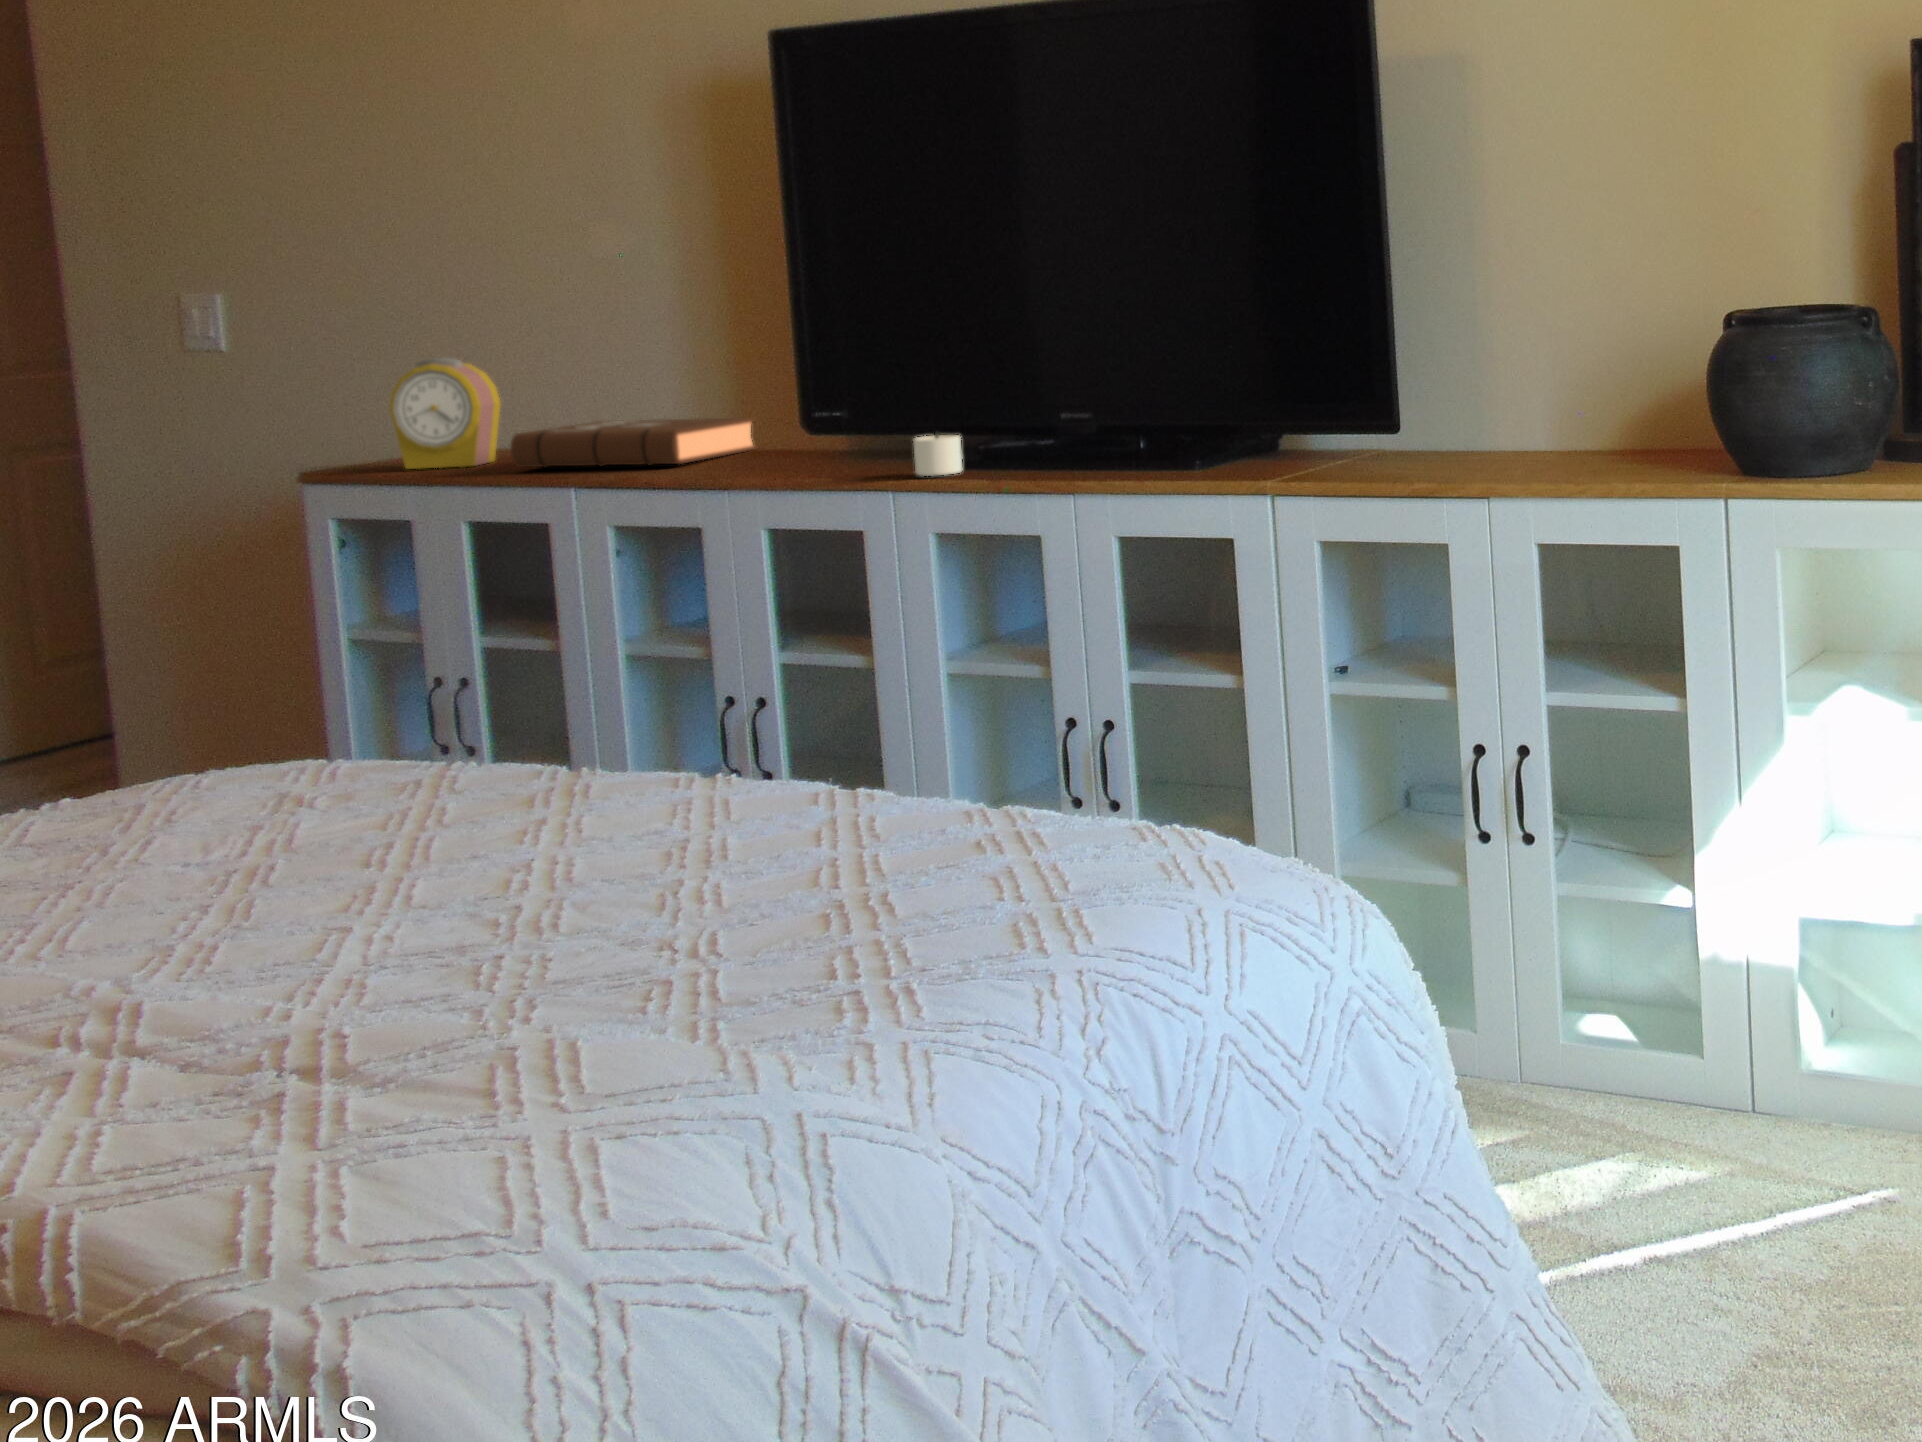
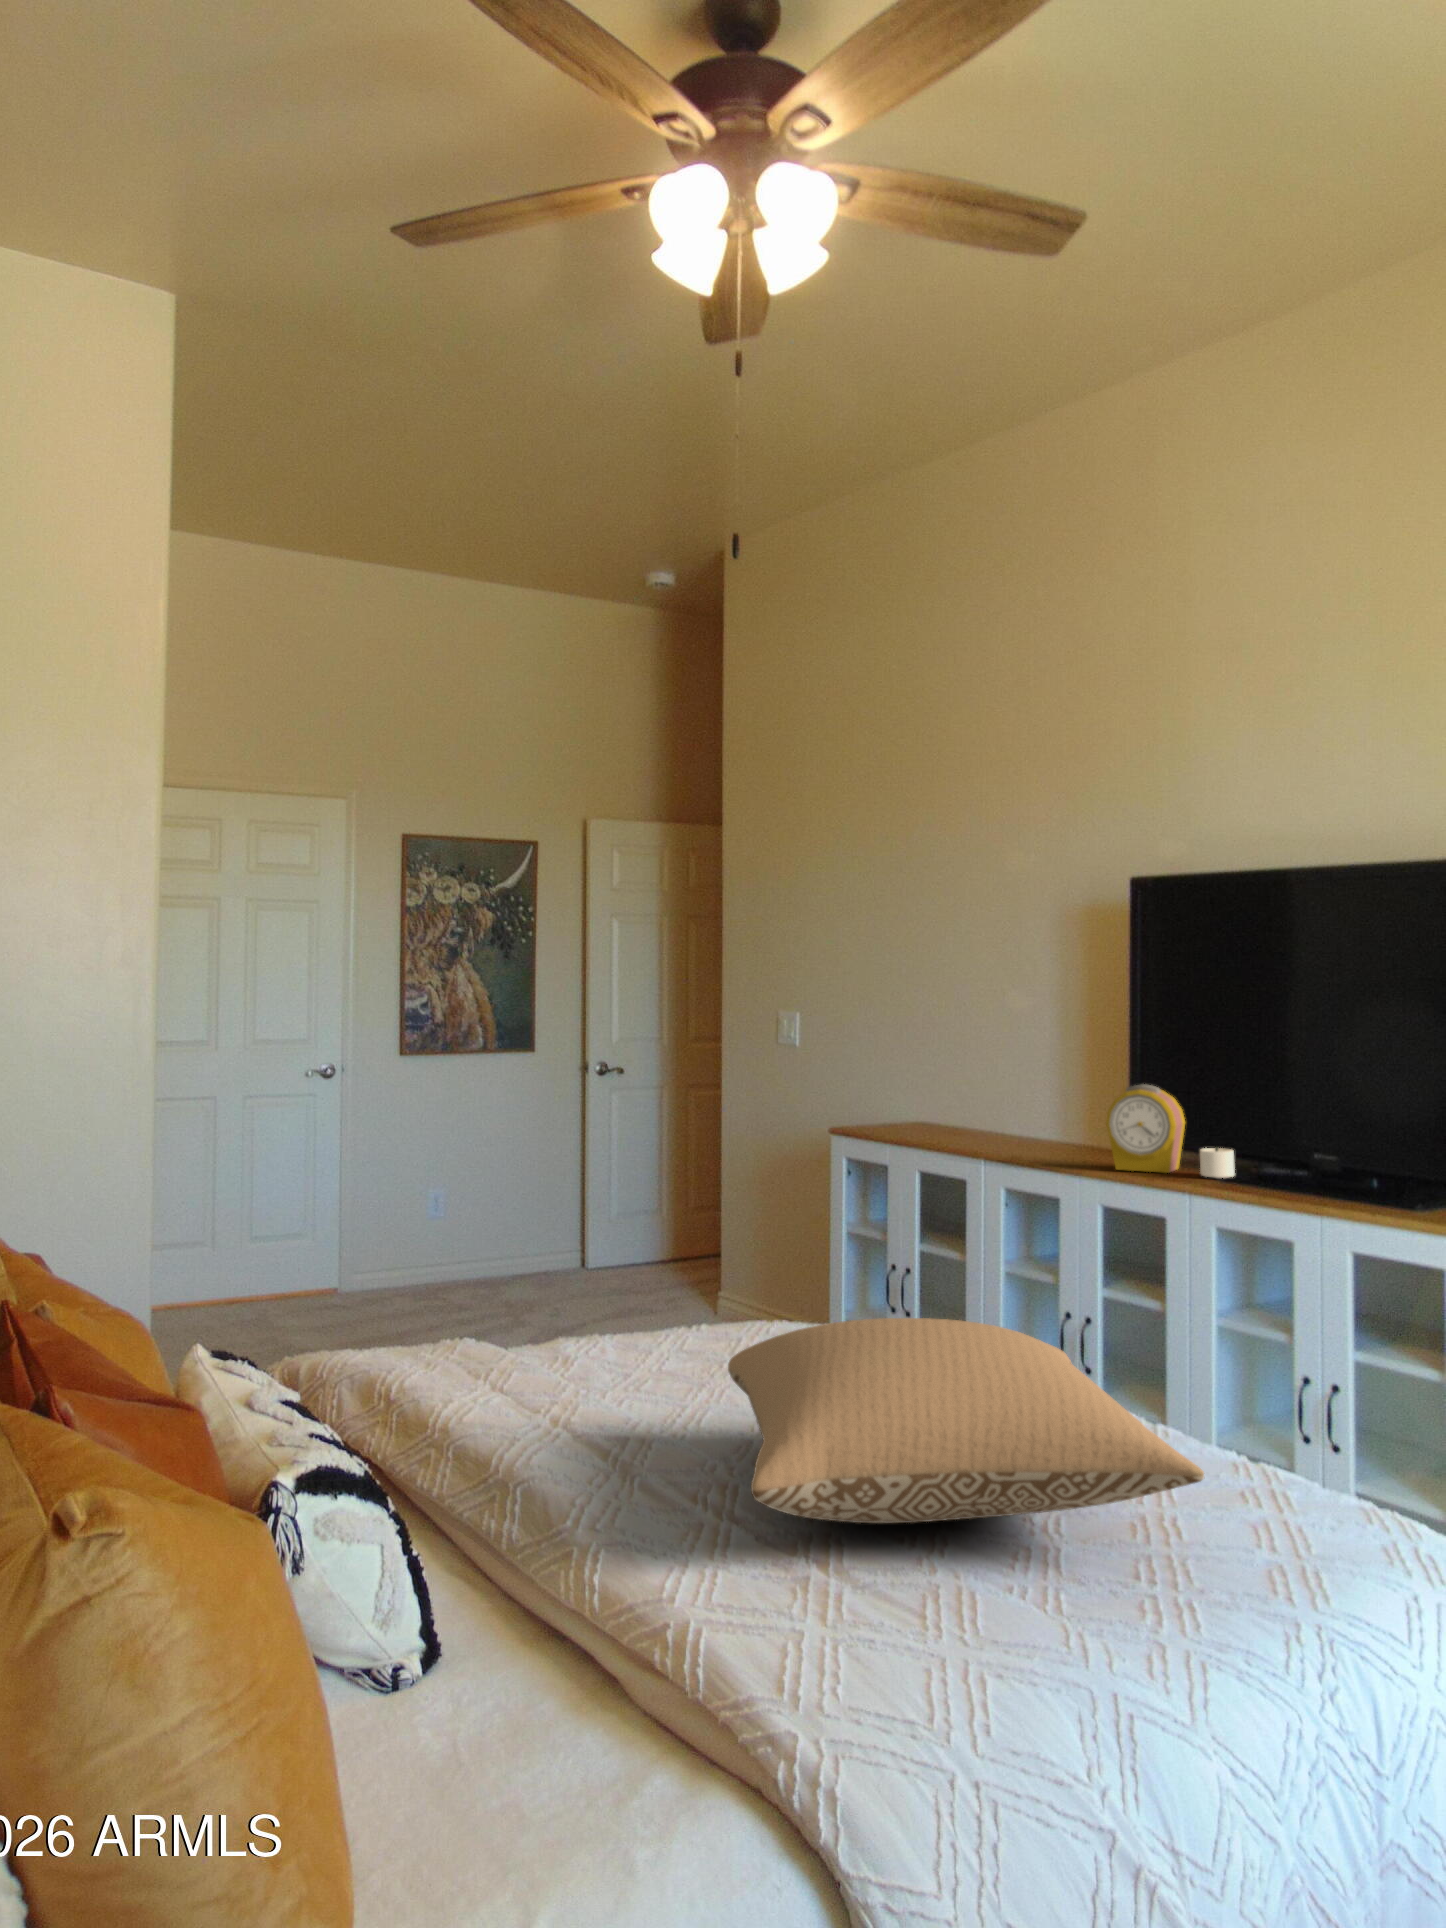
alarm clock: present [390,358,500,469] -> present [1106,1084,1185,1173]
book: present [511,417,757,467] -> none [943,1113,1093,1148]
pillow: none [102,674,923,1007] -> present [728,1318,1204,1523]

